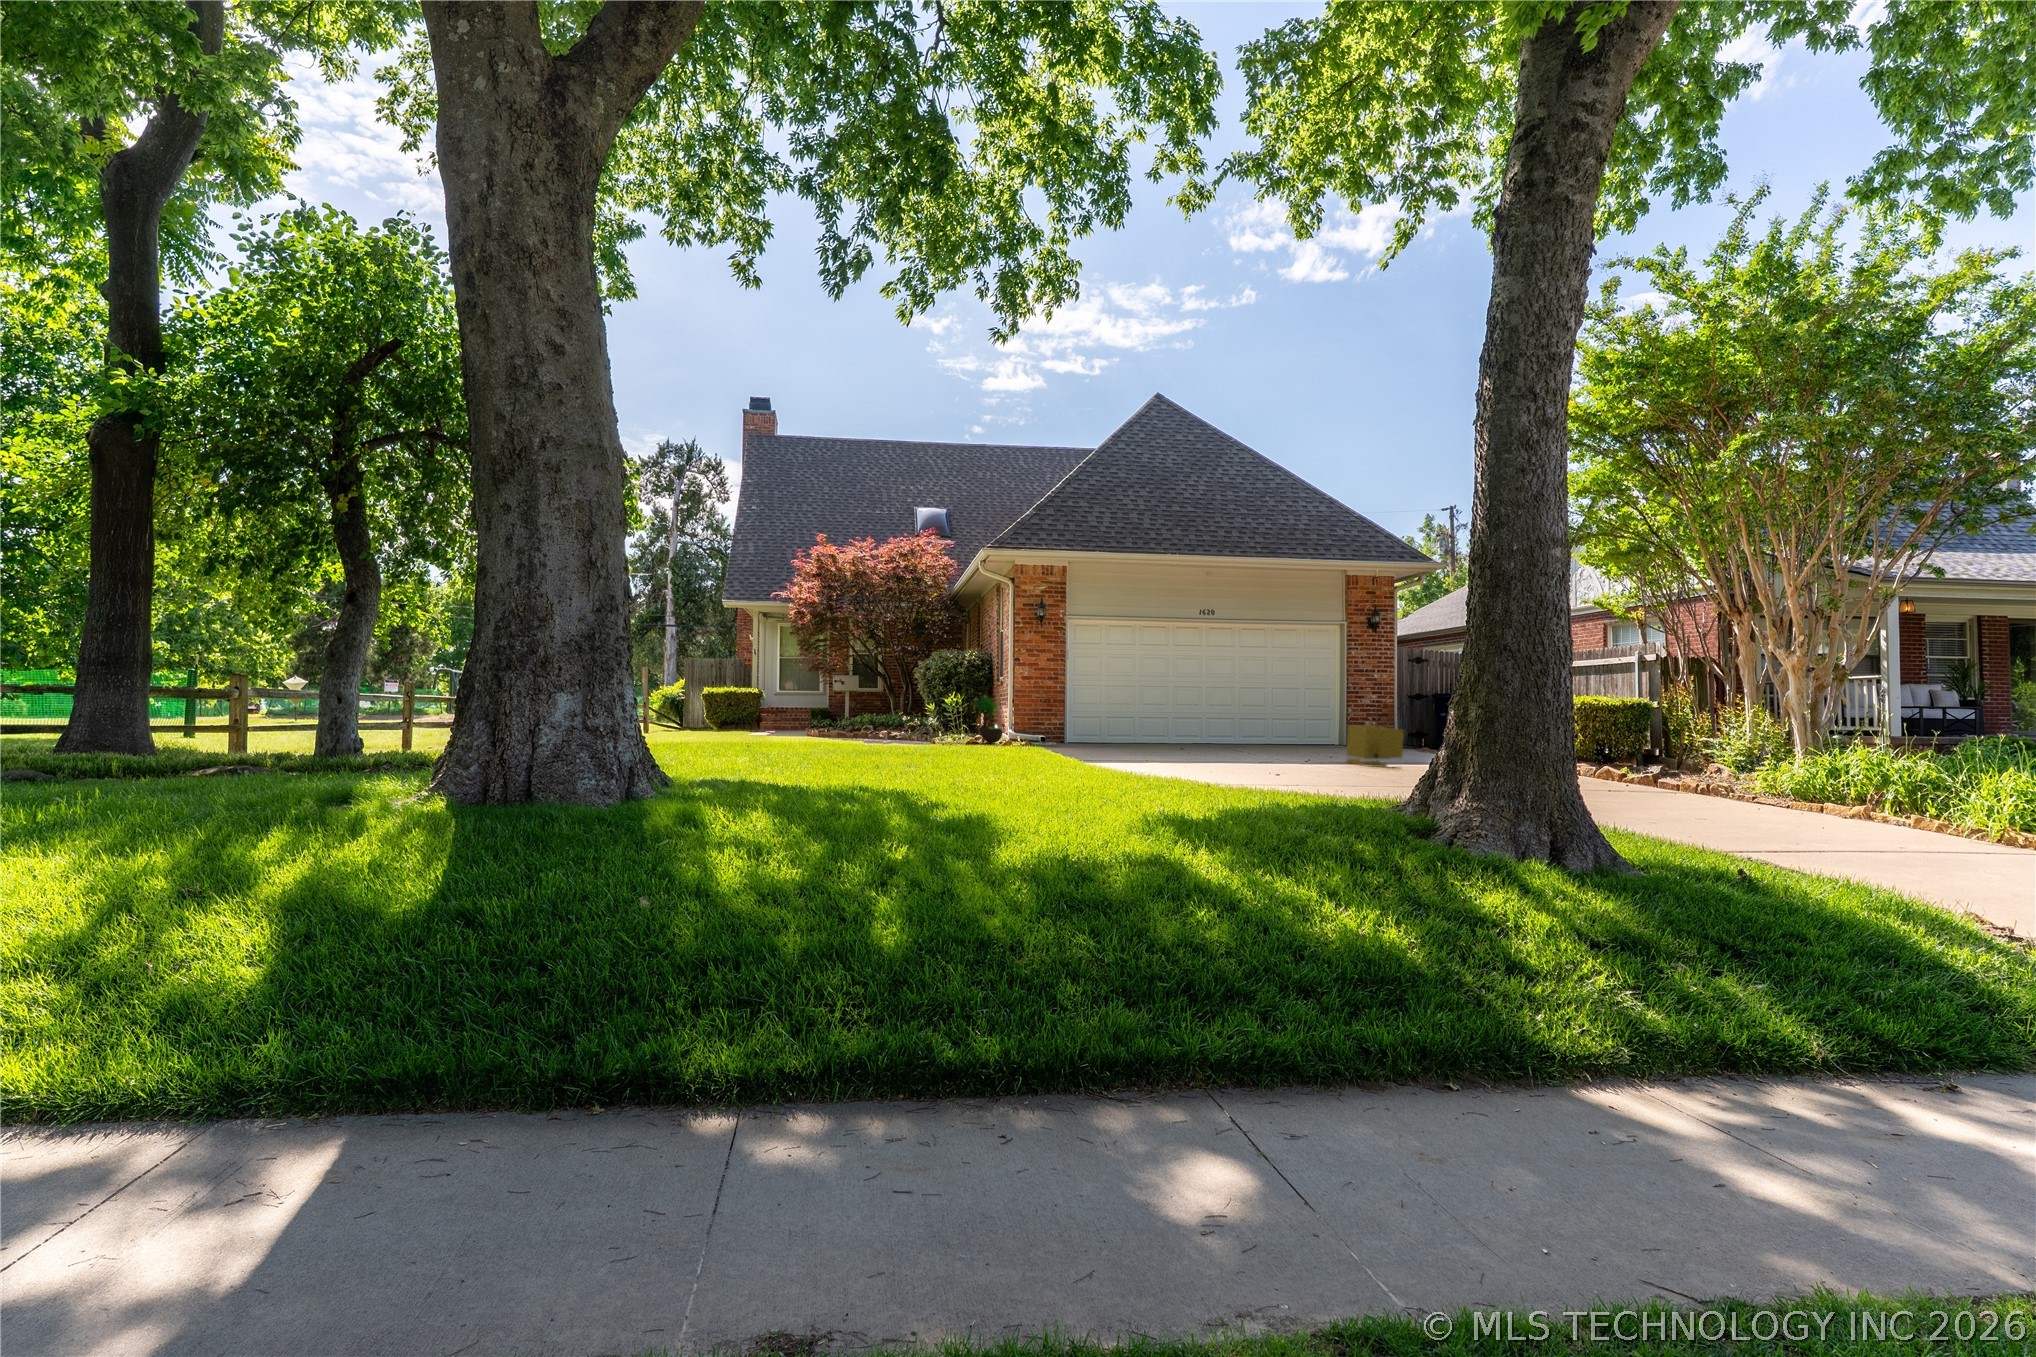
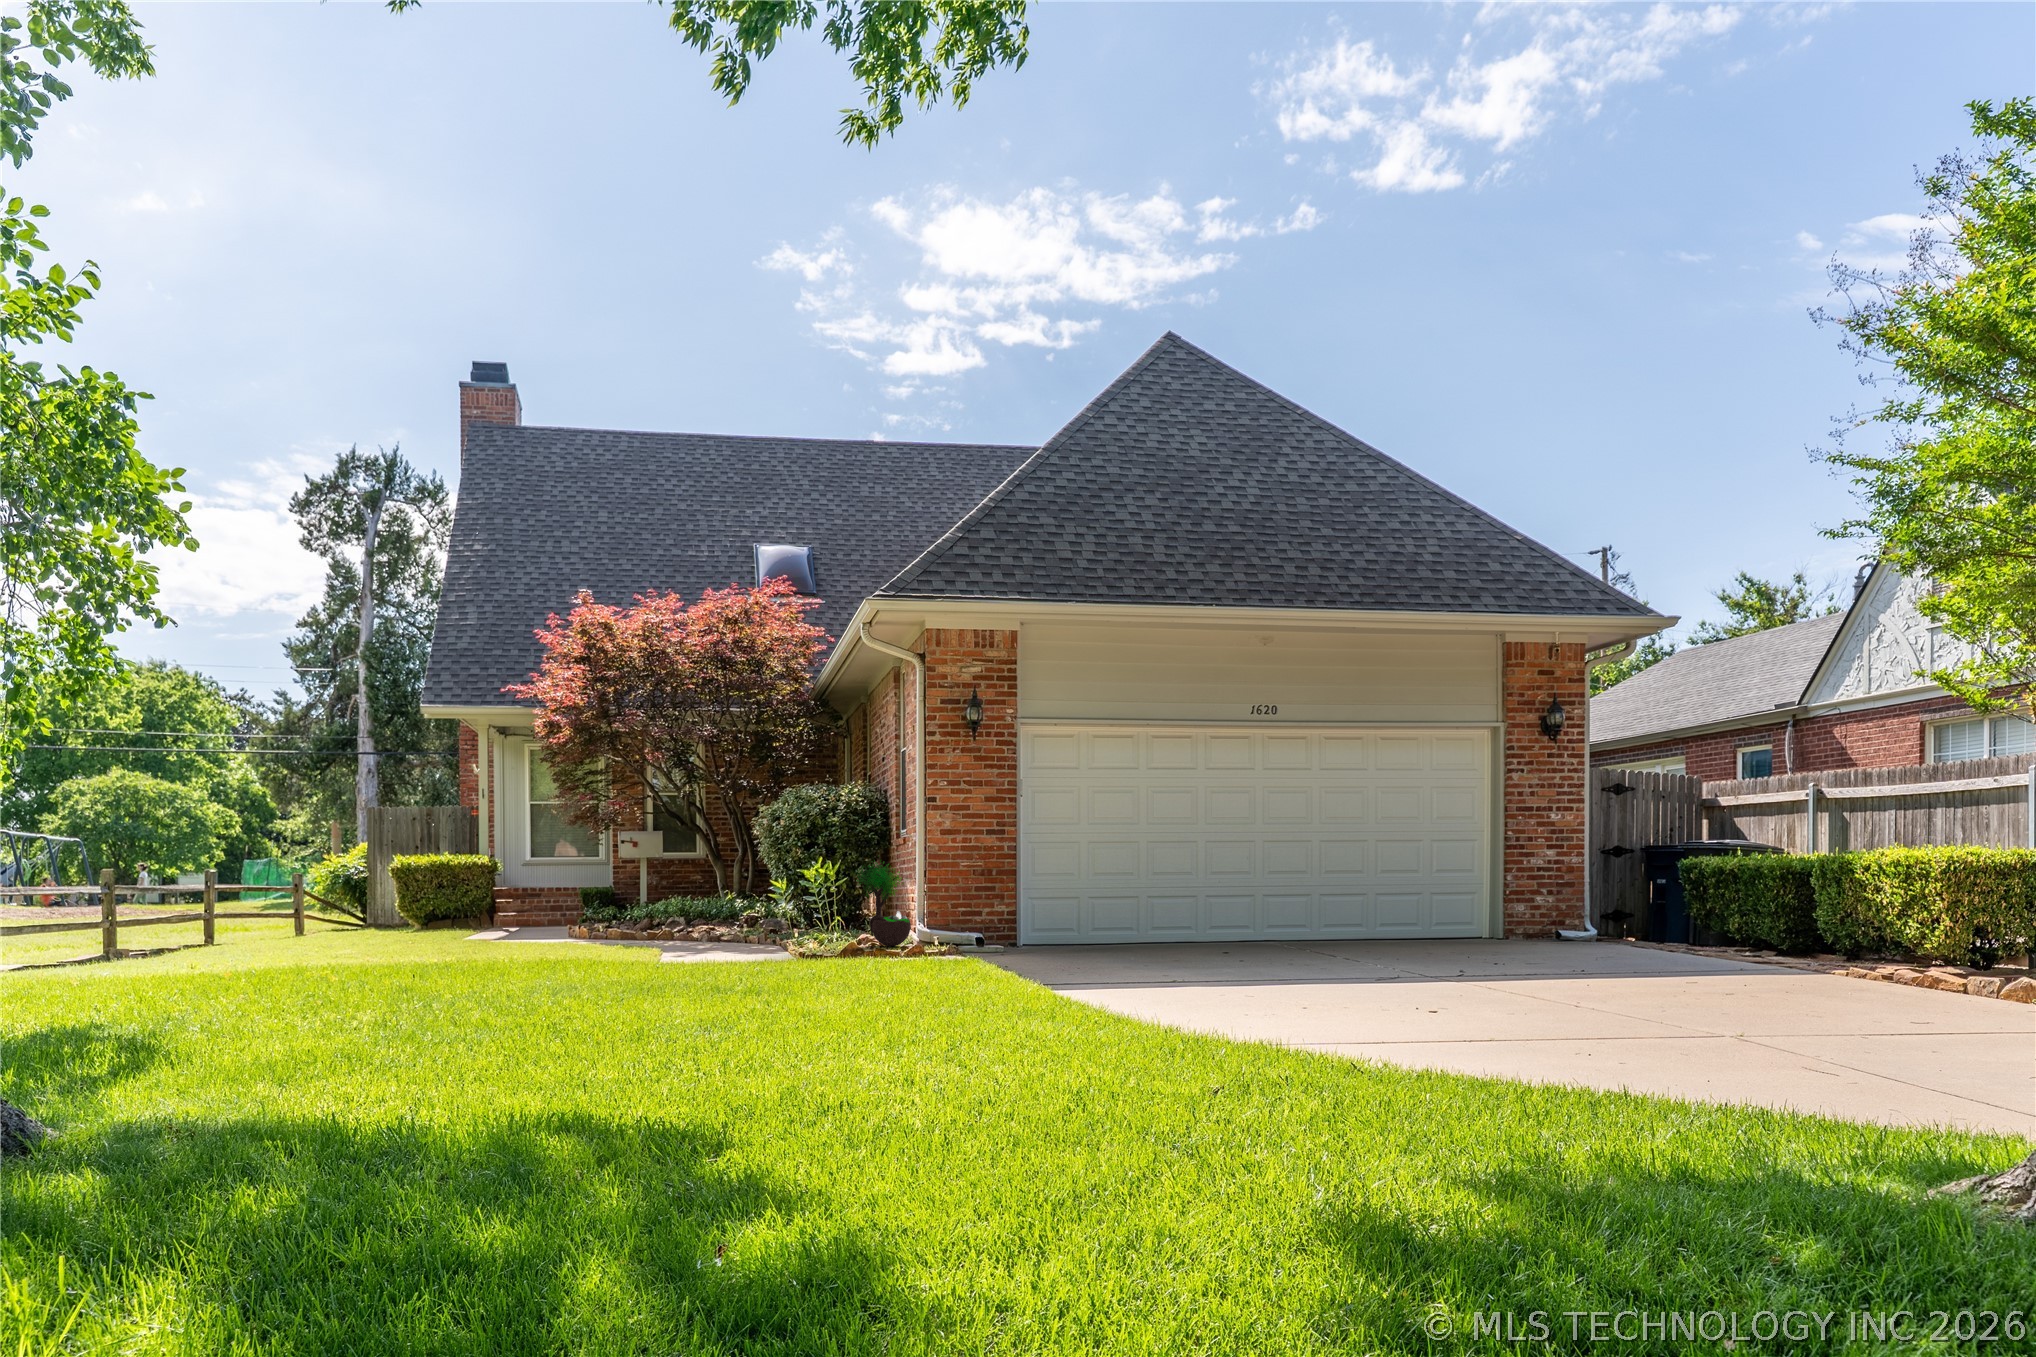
cardboard box: present [1346,725,1404,767] -> none [1510,873,1610,947]

